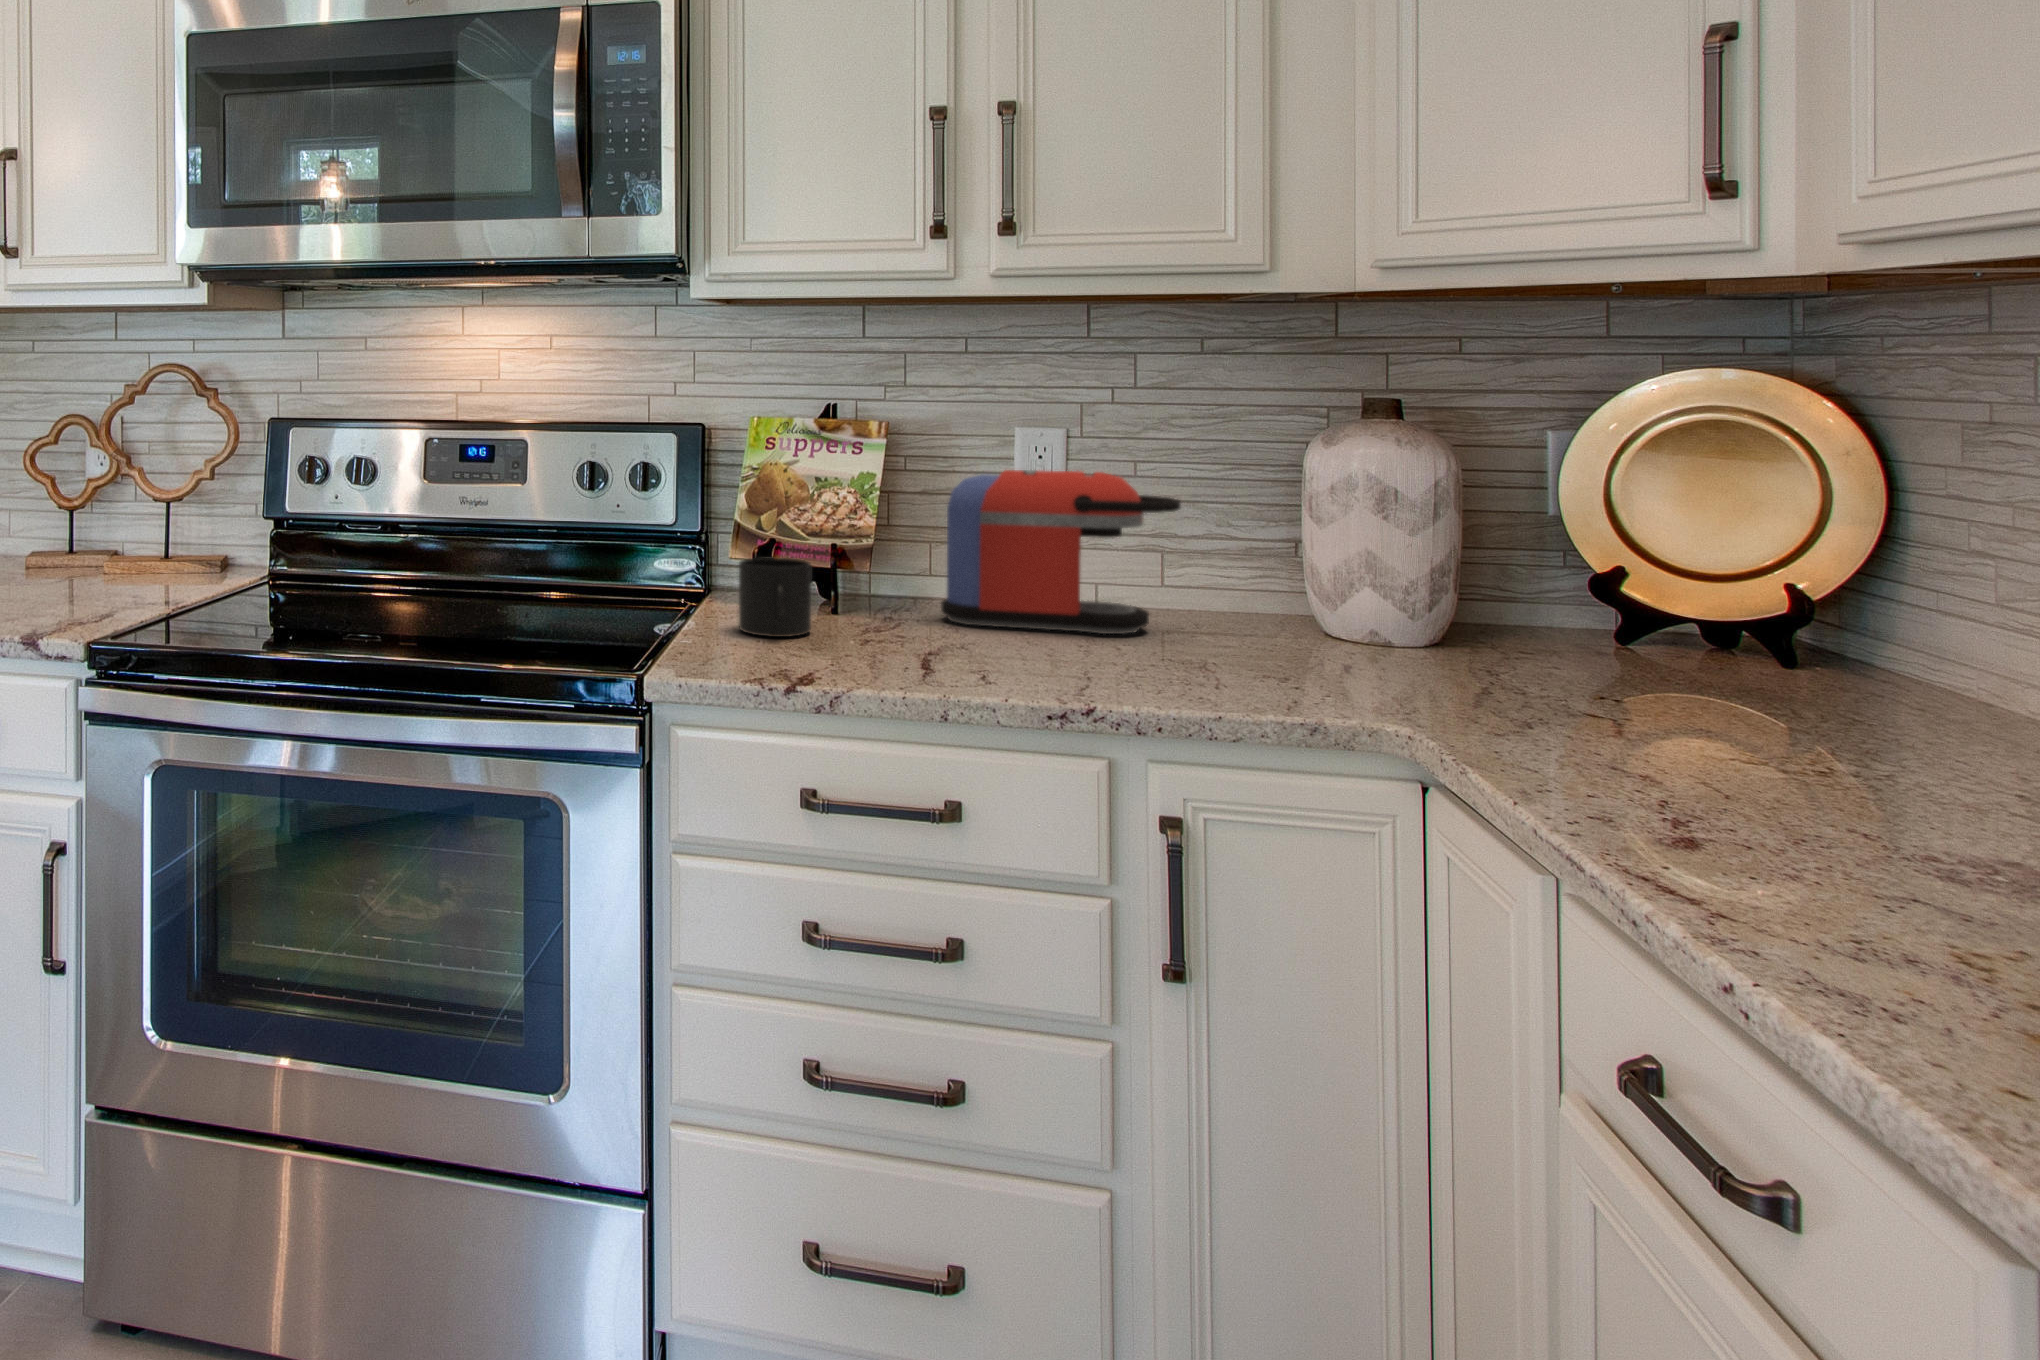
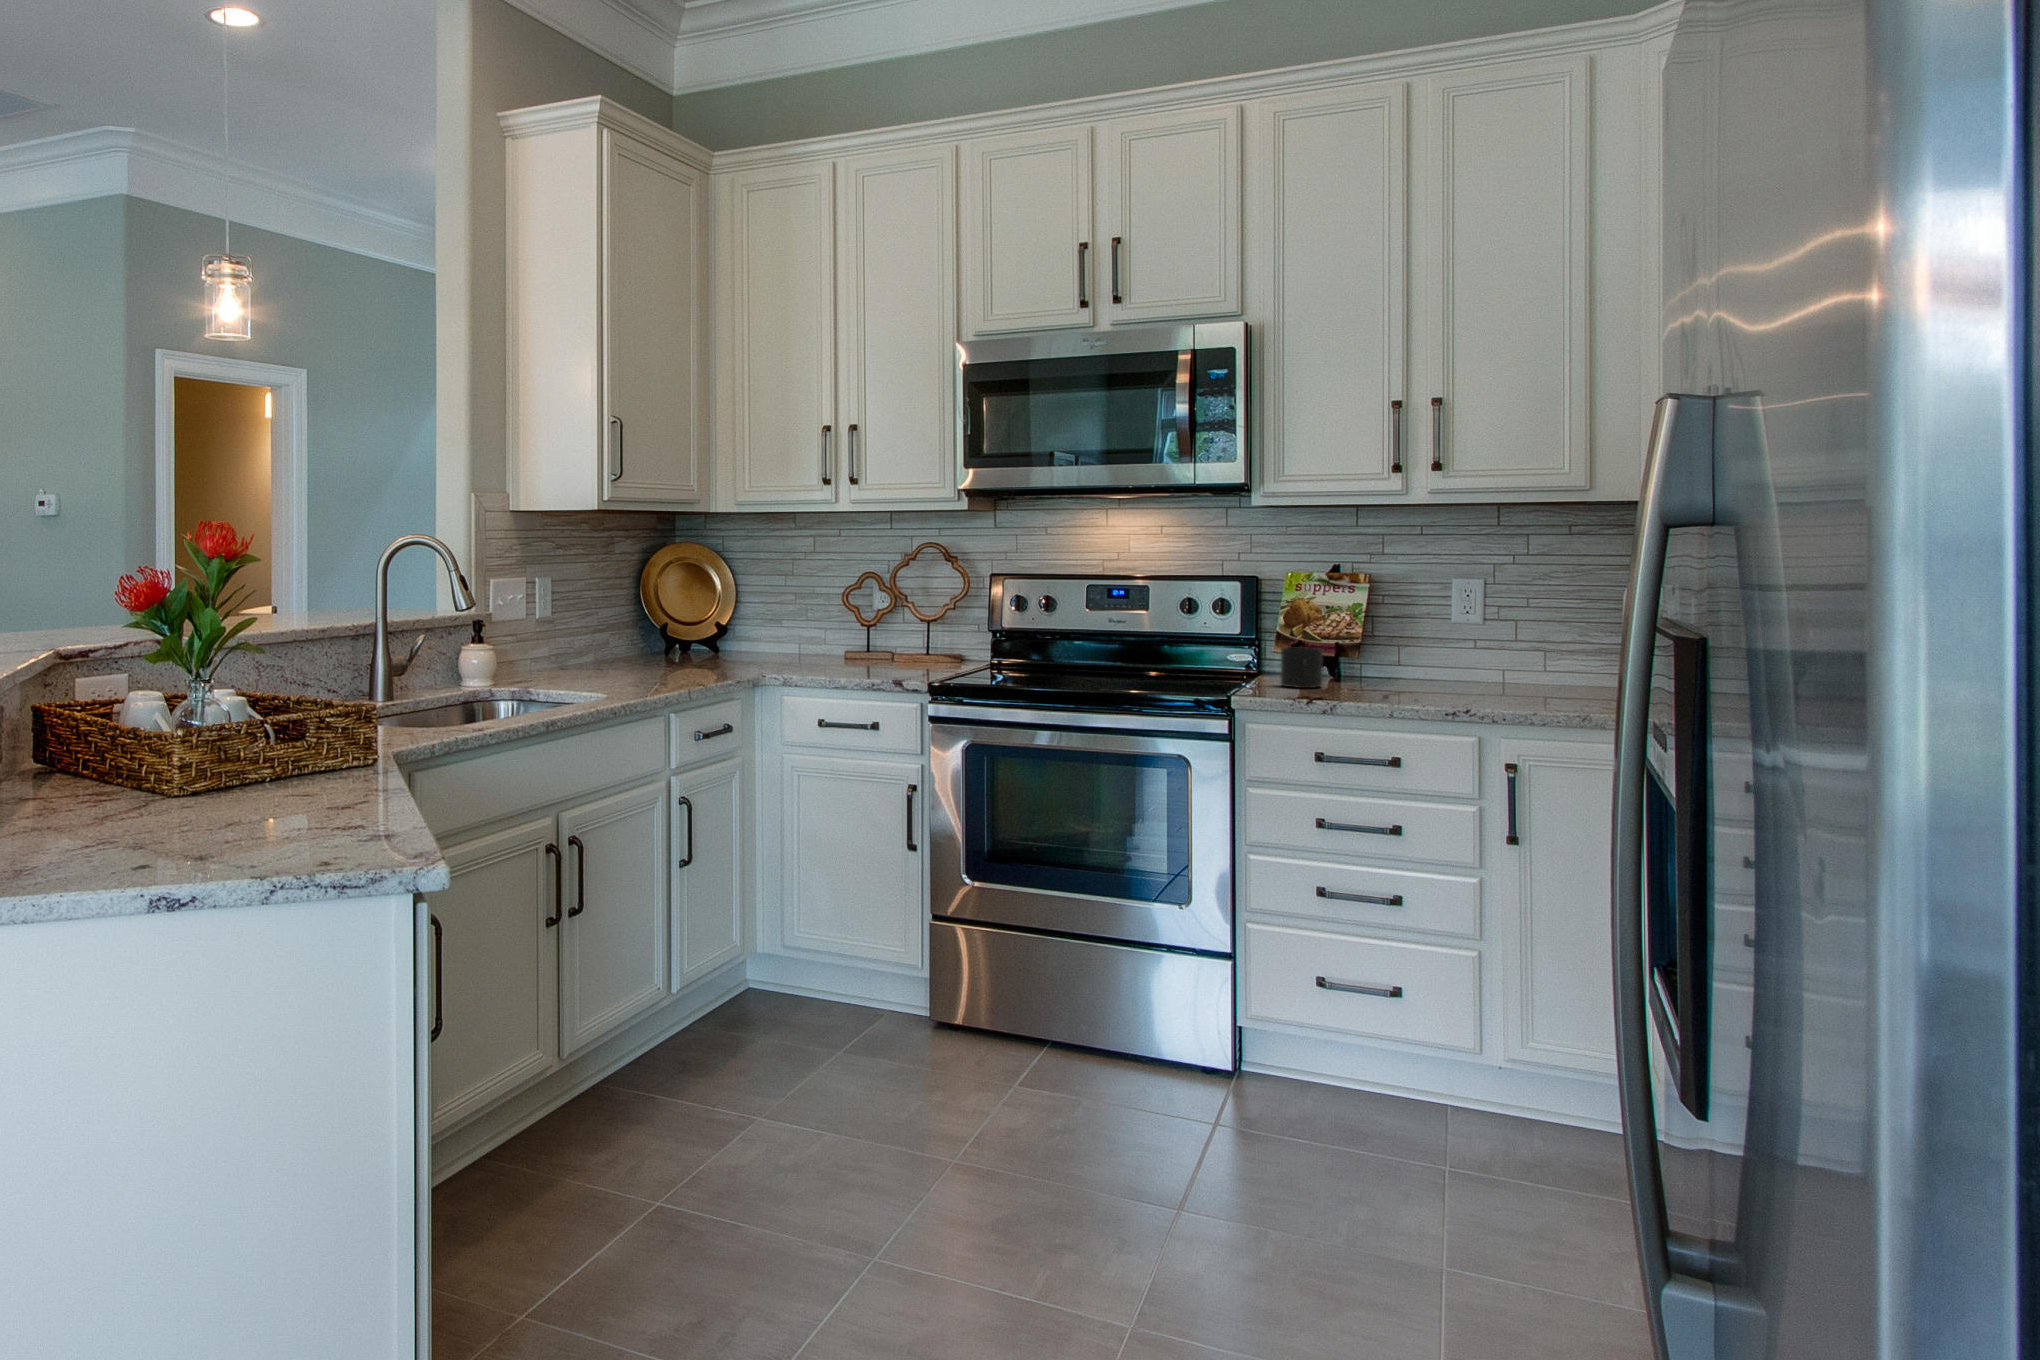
coffee maker: present [941,470,1181,634] -> none [1401,600,1542,690]

